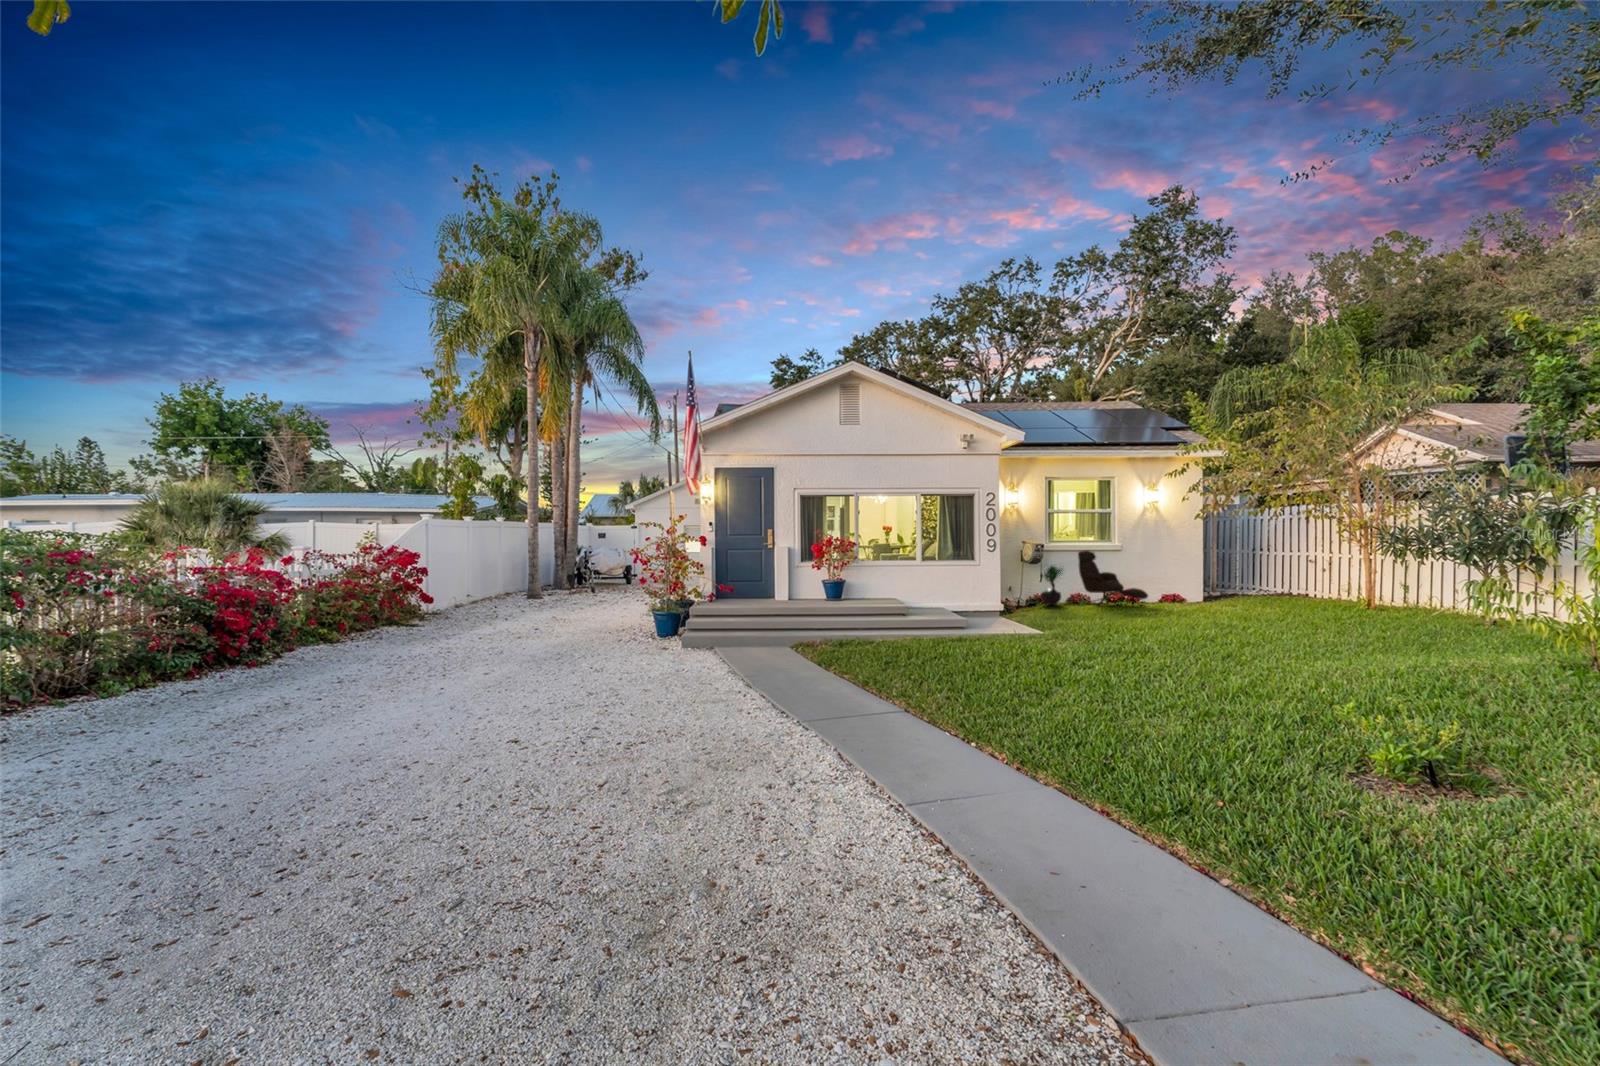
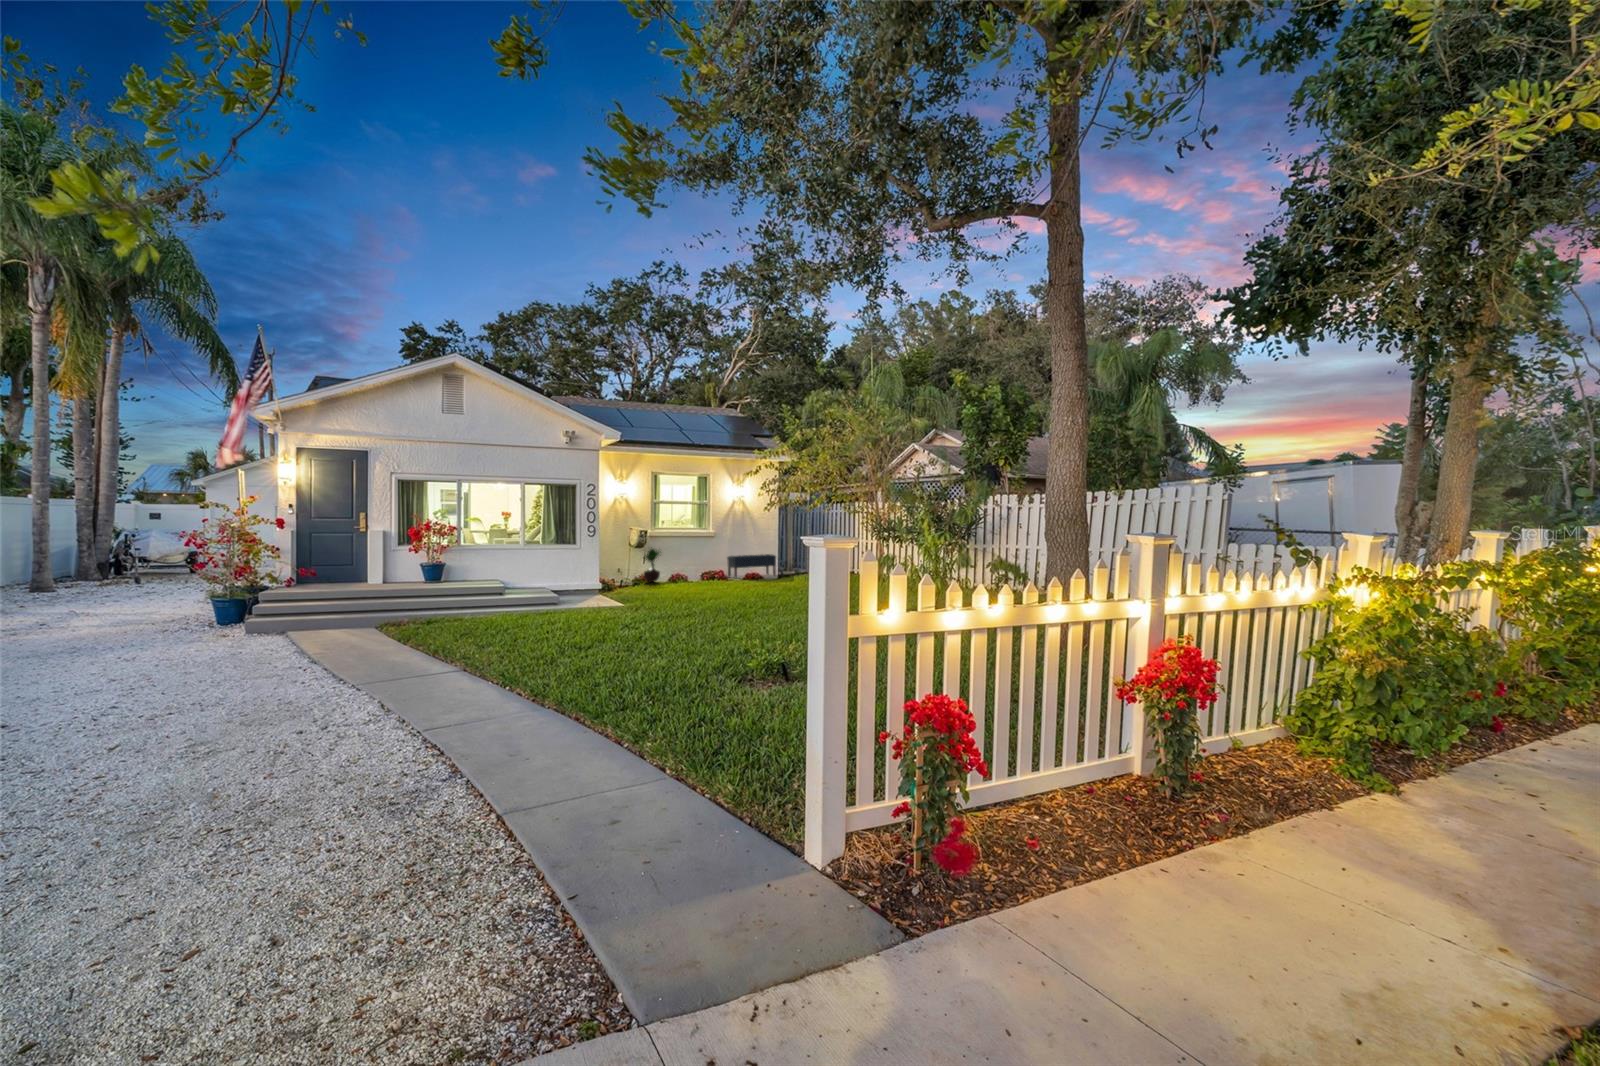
lounge chair: present [1078,550,1148,607] -> none [674,535,727,582]
bench: none [1143,574,1211,604] -> present [727,554,776,578]

